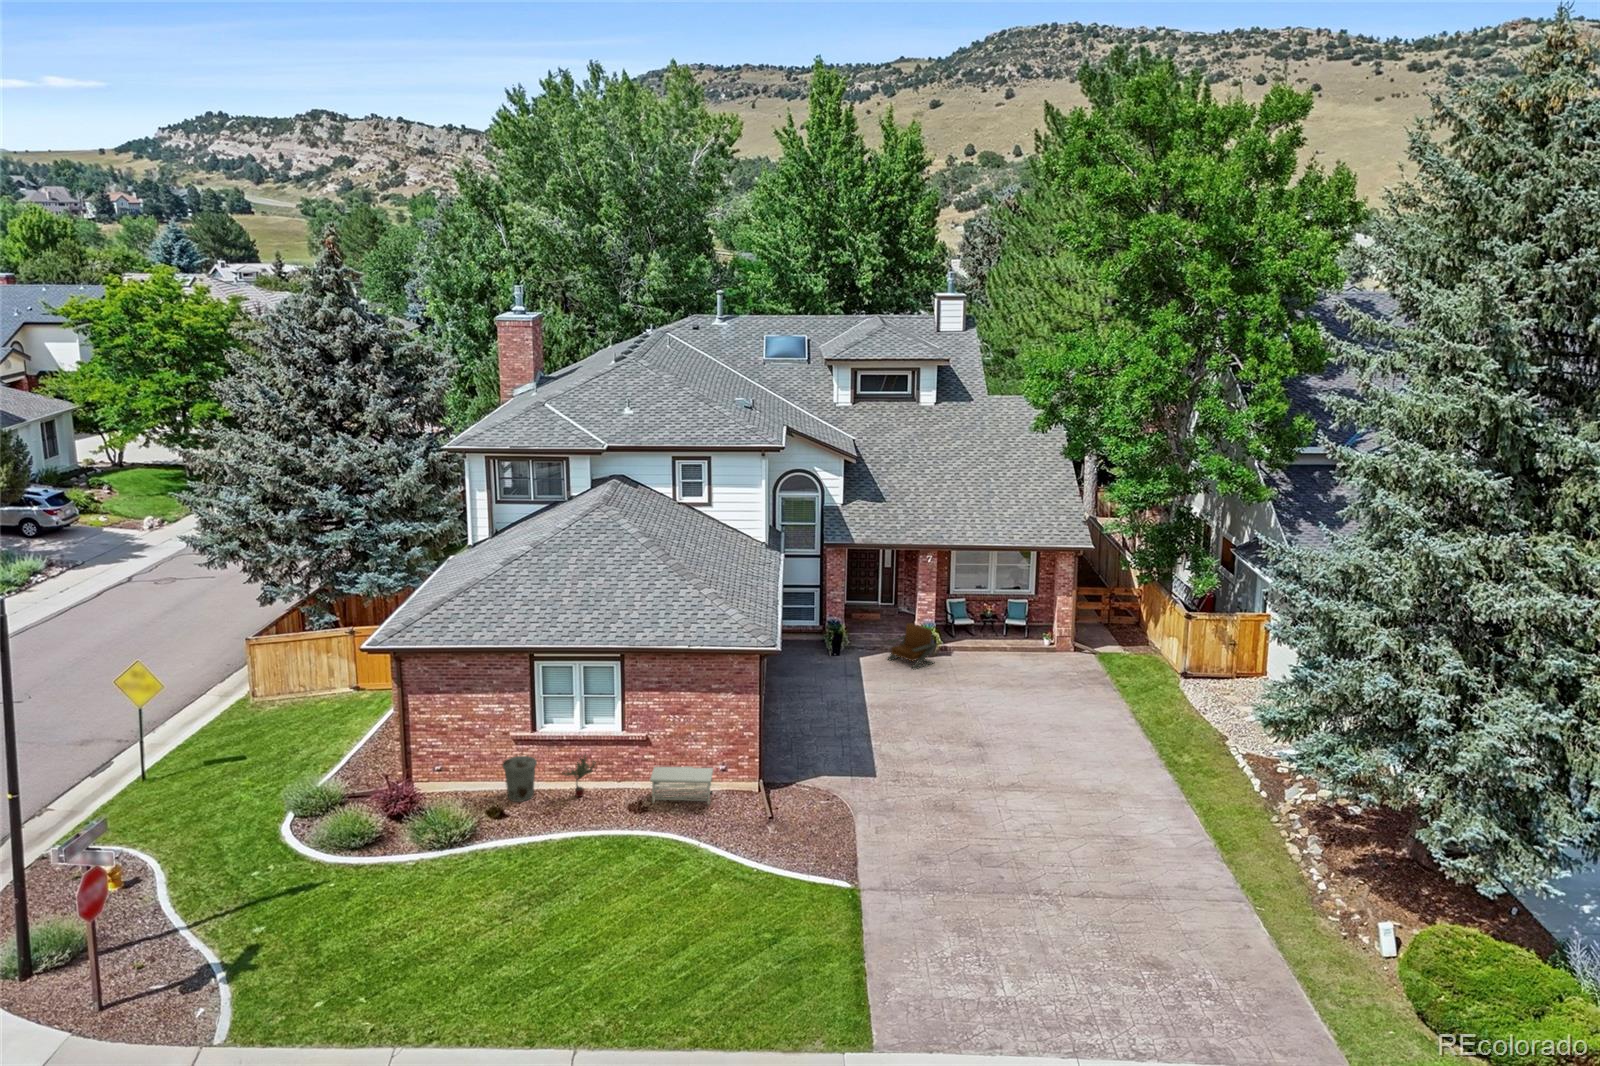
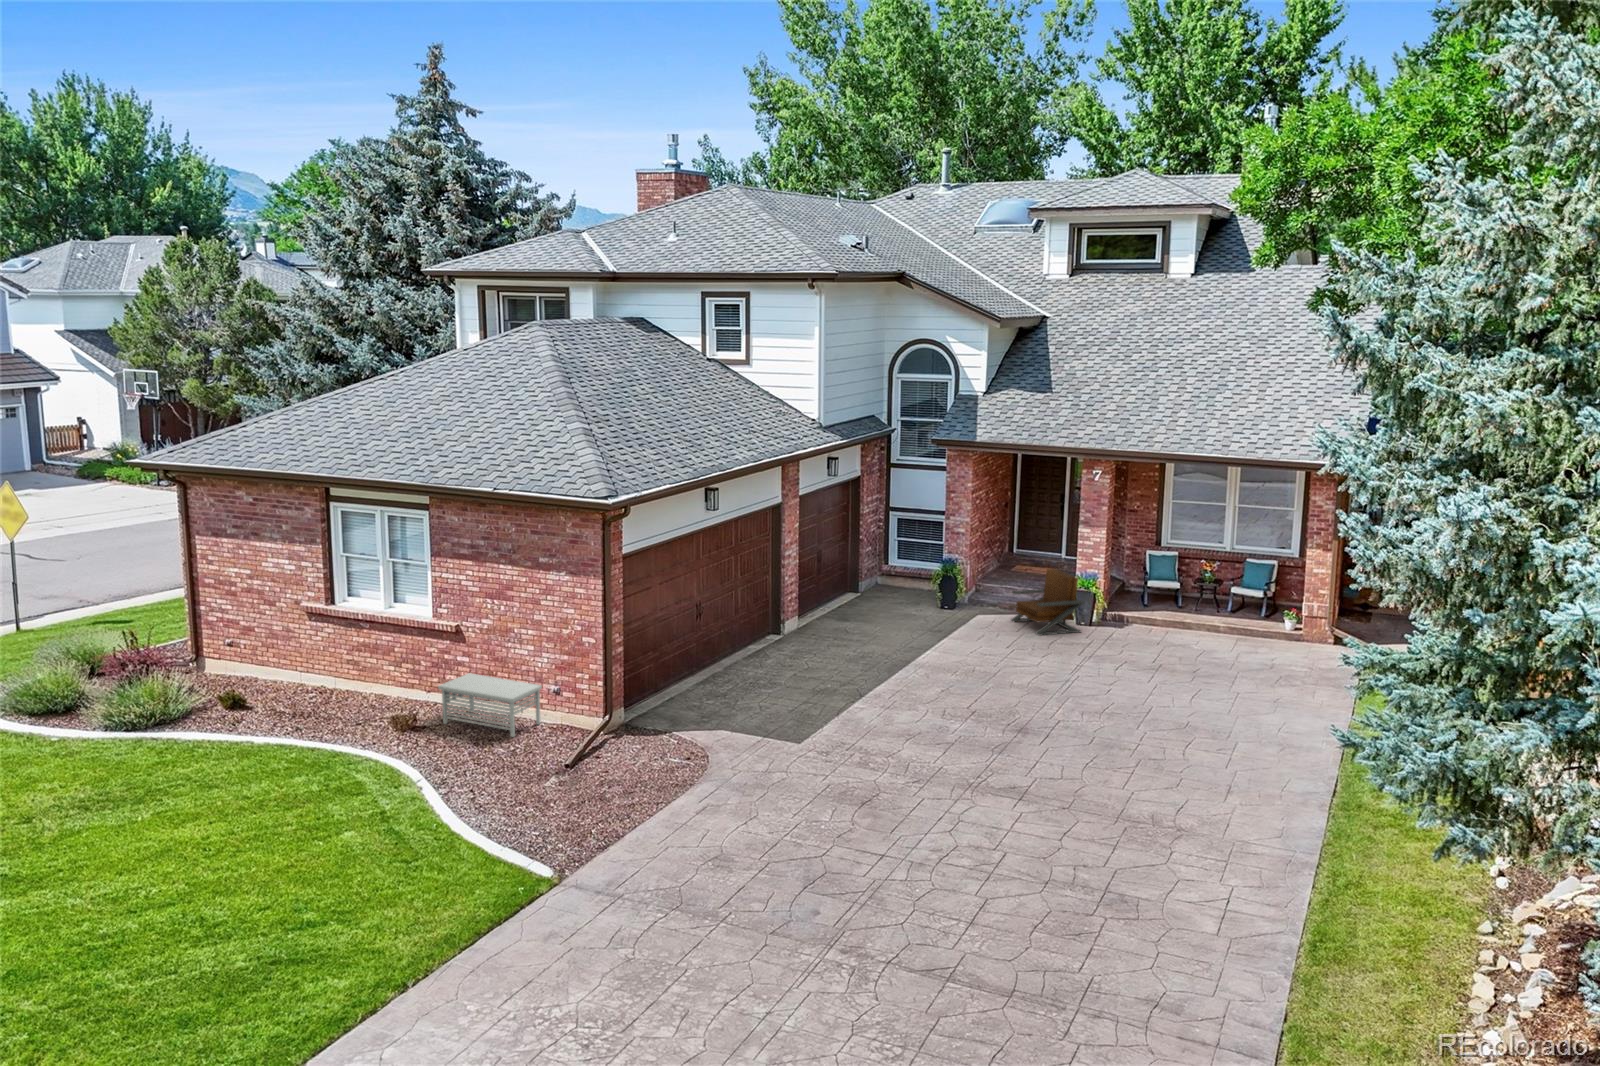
potted tree: present [562,754,596,797] -> none [346,640,389,703]
trash can: present [502,756,537,802] -> none [272,634,323,697]

